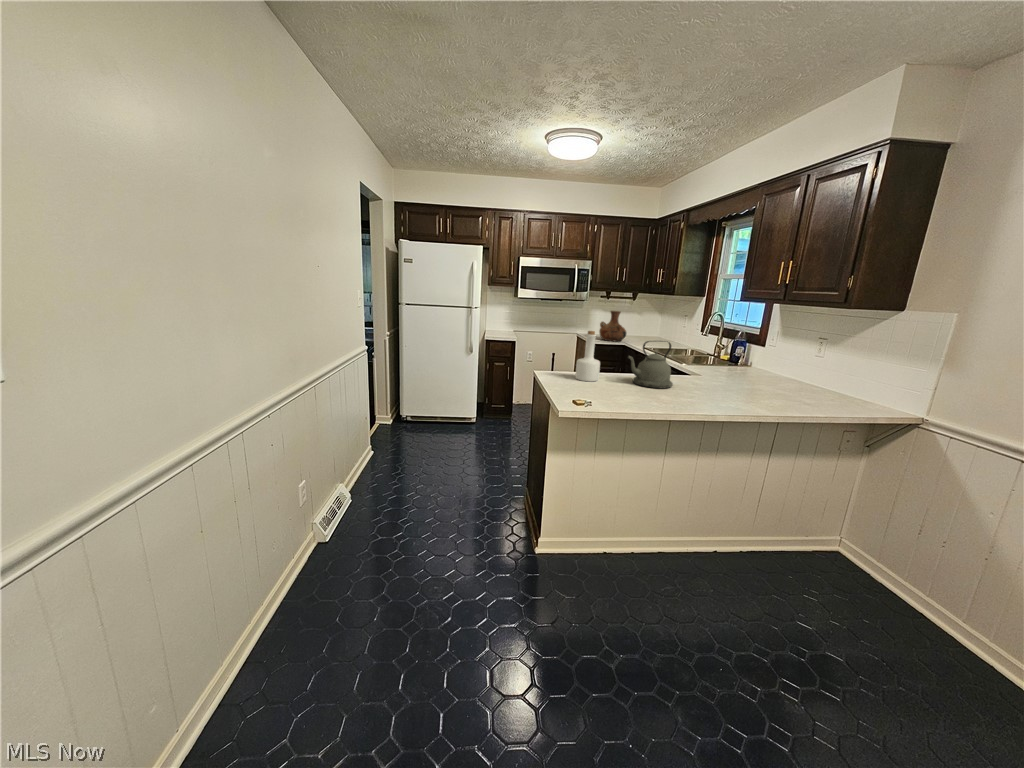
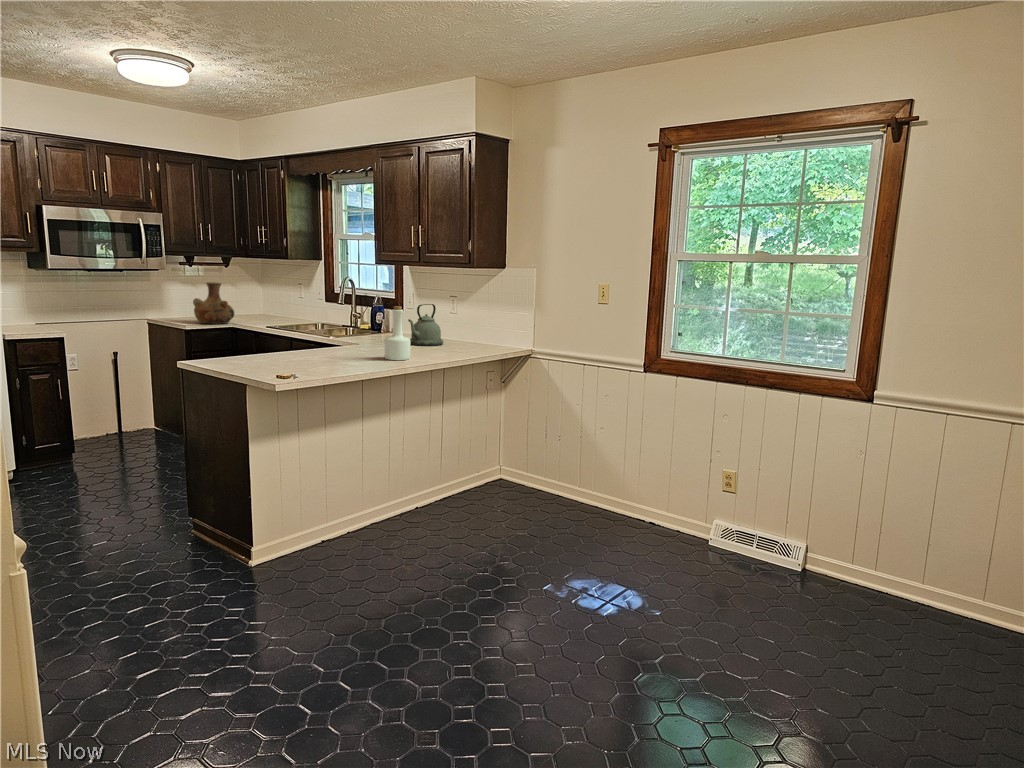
bottle: present [575,331,600,382] -> present [385,306,410,360]
kettle: present [628,341,673,389] -> present [408,304,443,346]

